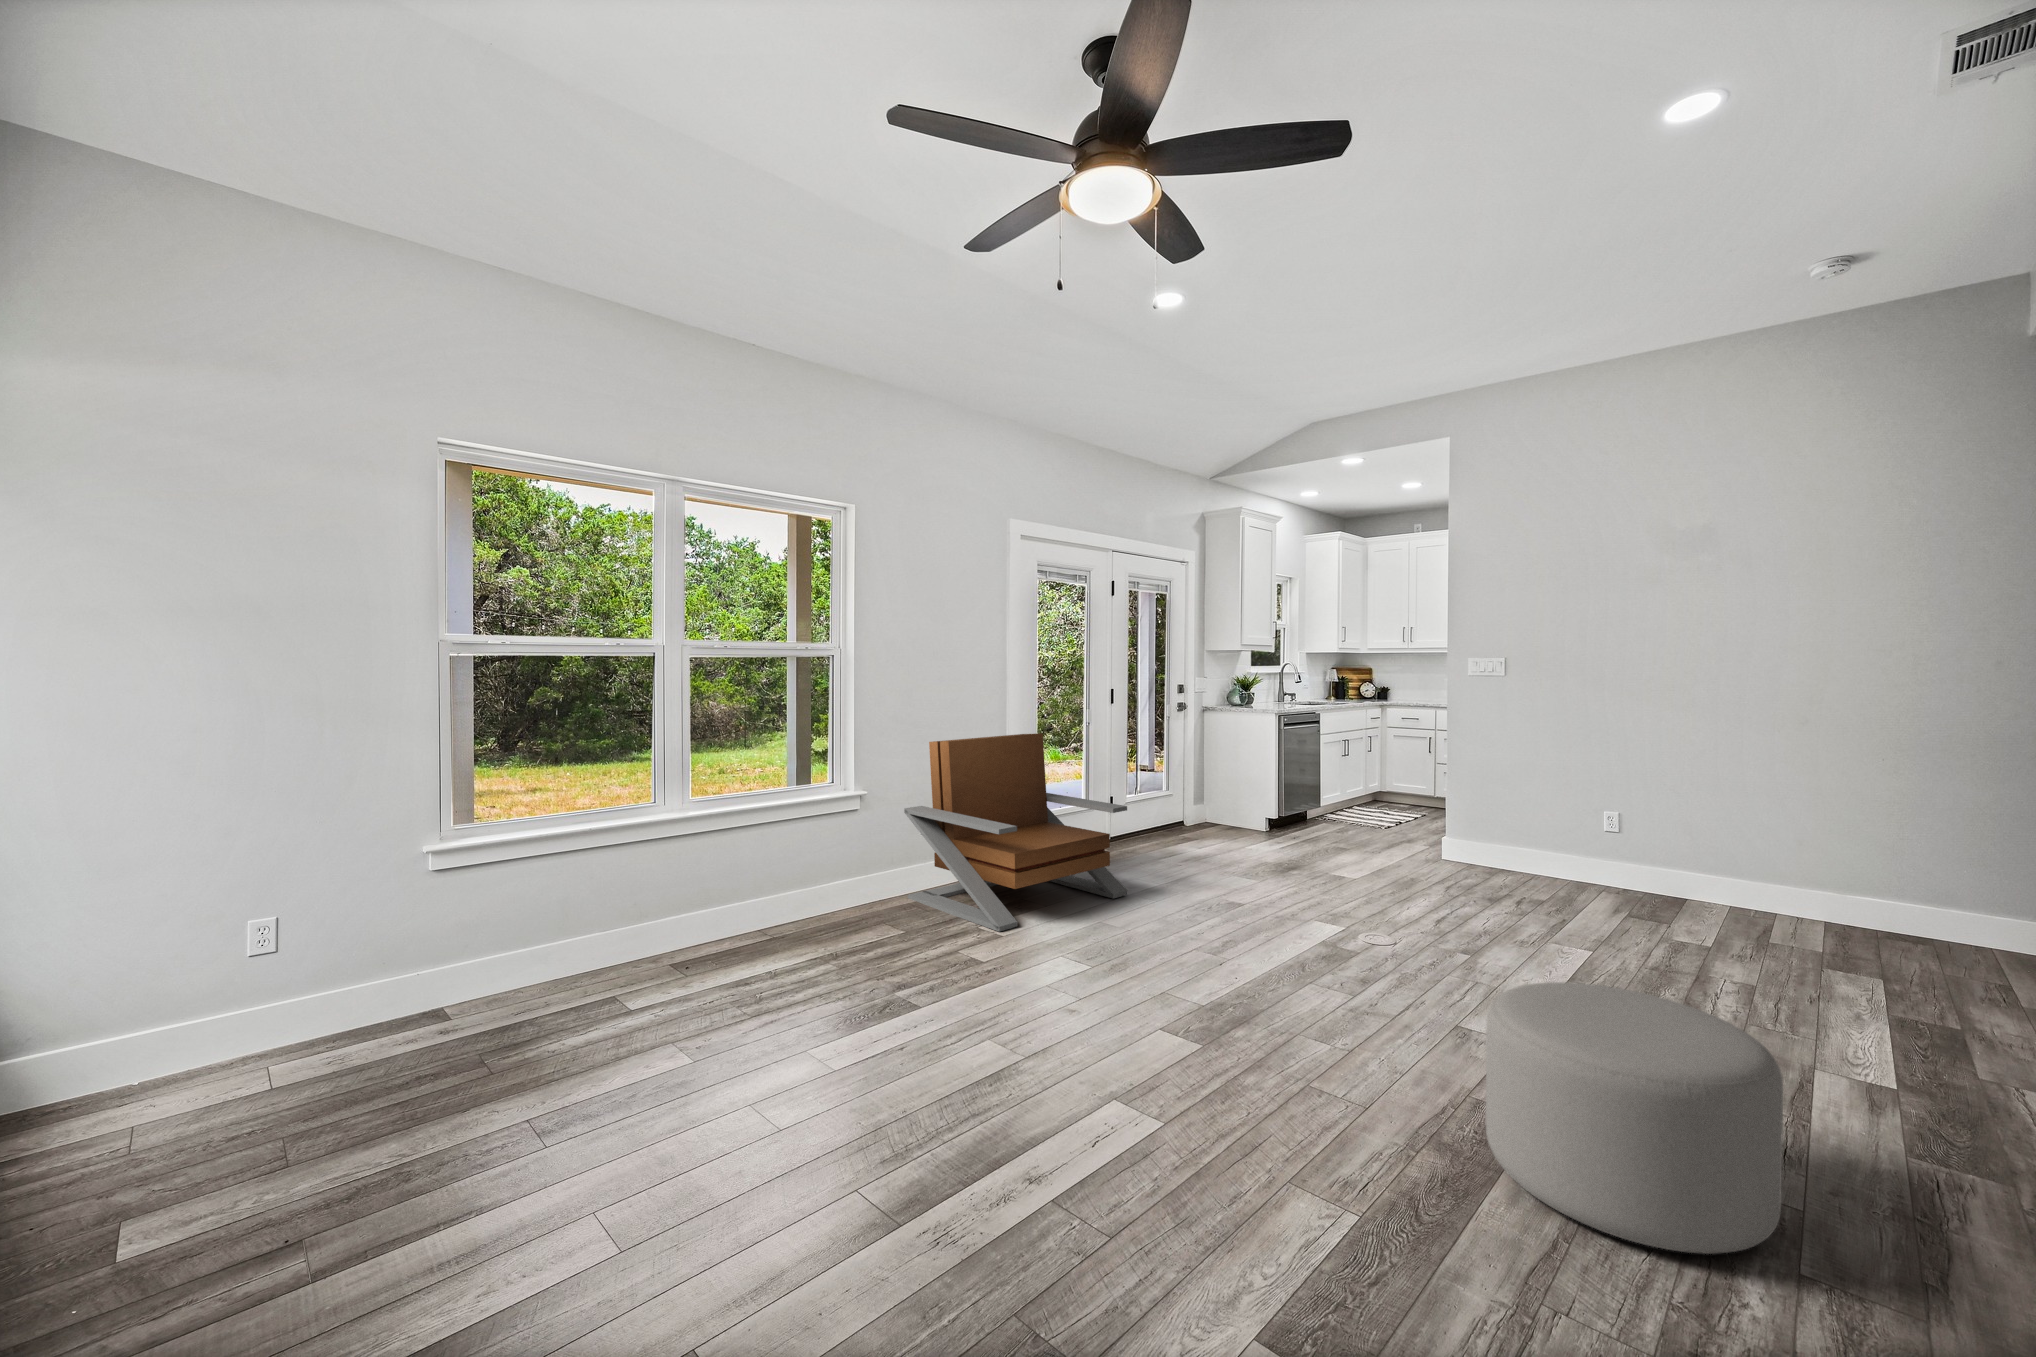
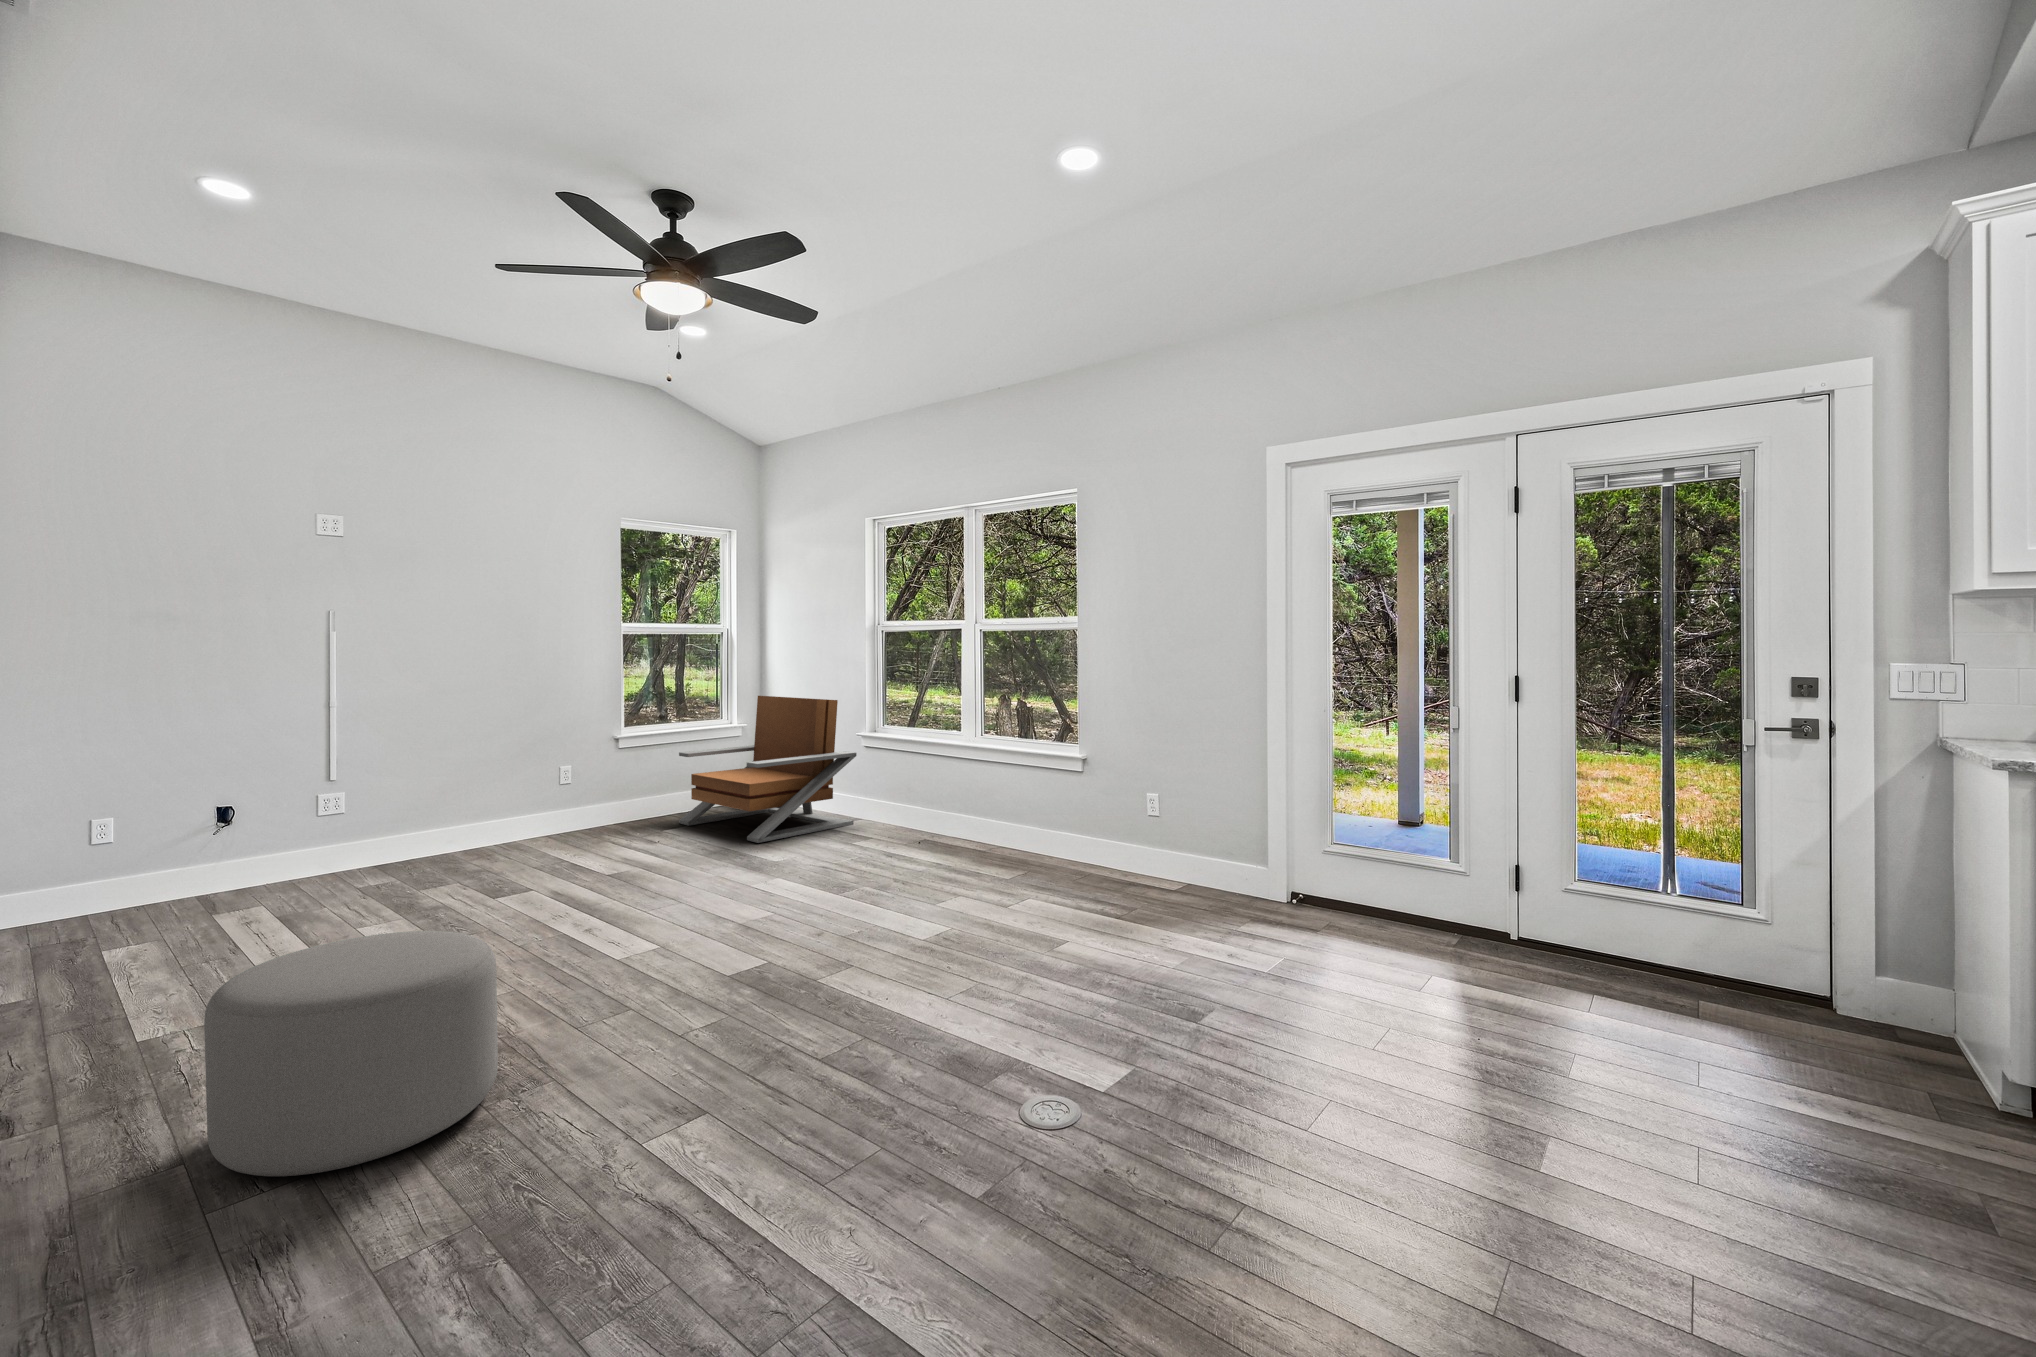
lounge chair: present [904,733,1127,932] -> present [679,696,857,843]

